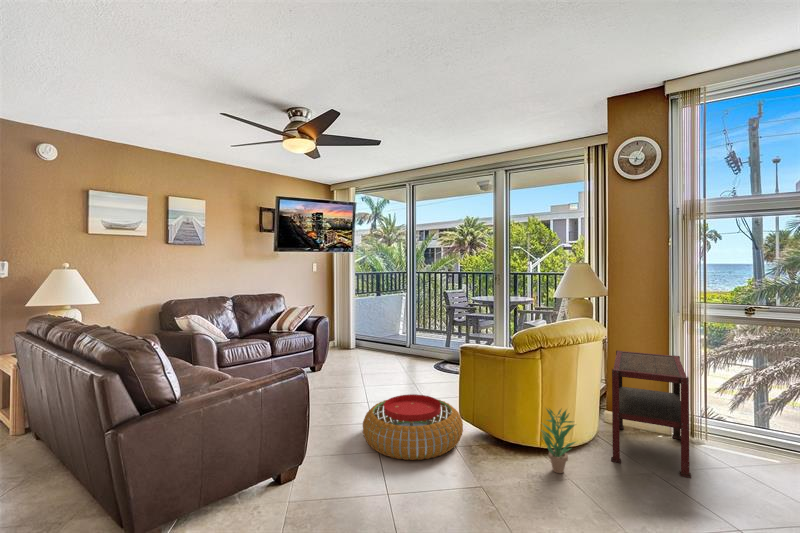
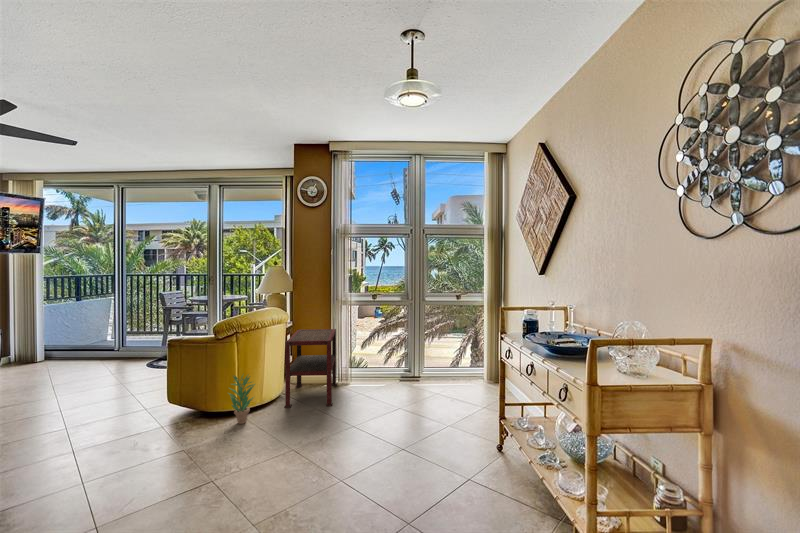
pouf: present [363,394,463,460] -> none [39,387,162,450]

